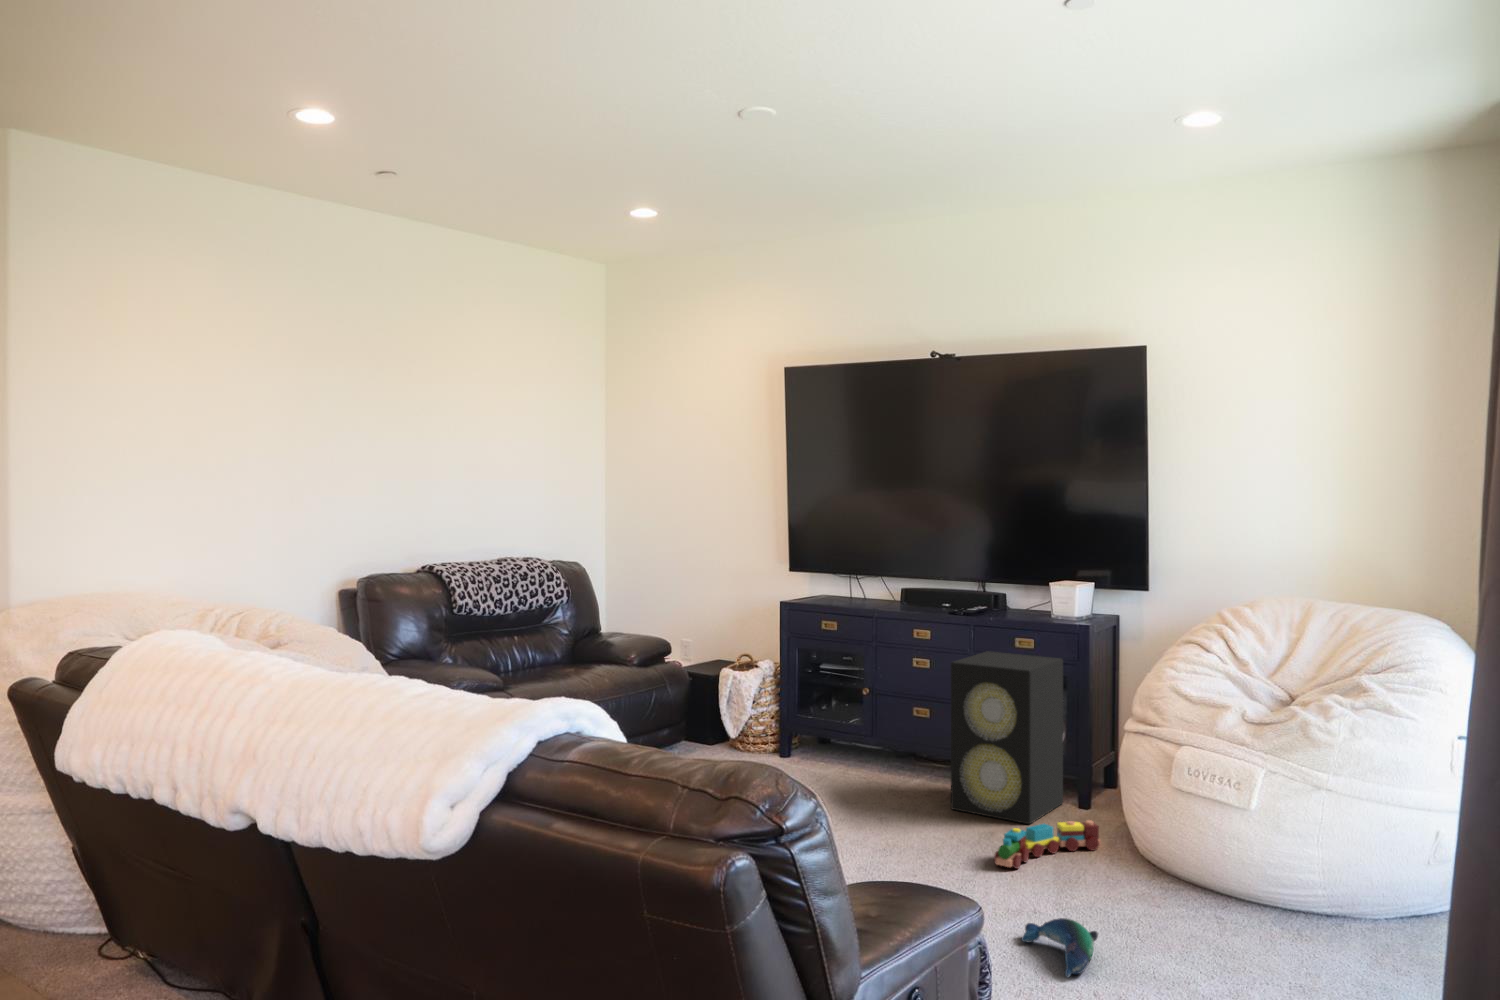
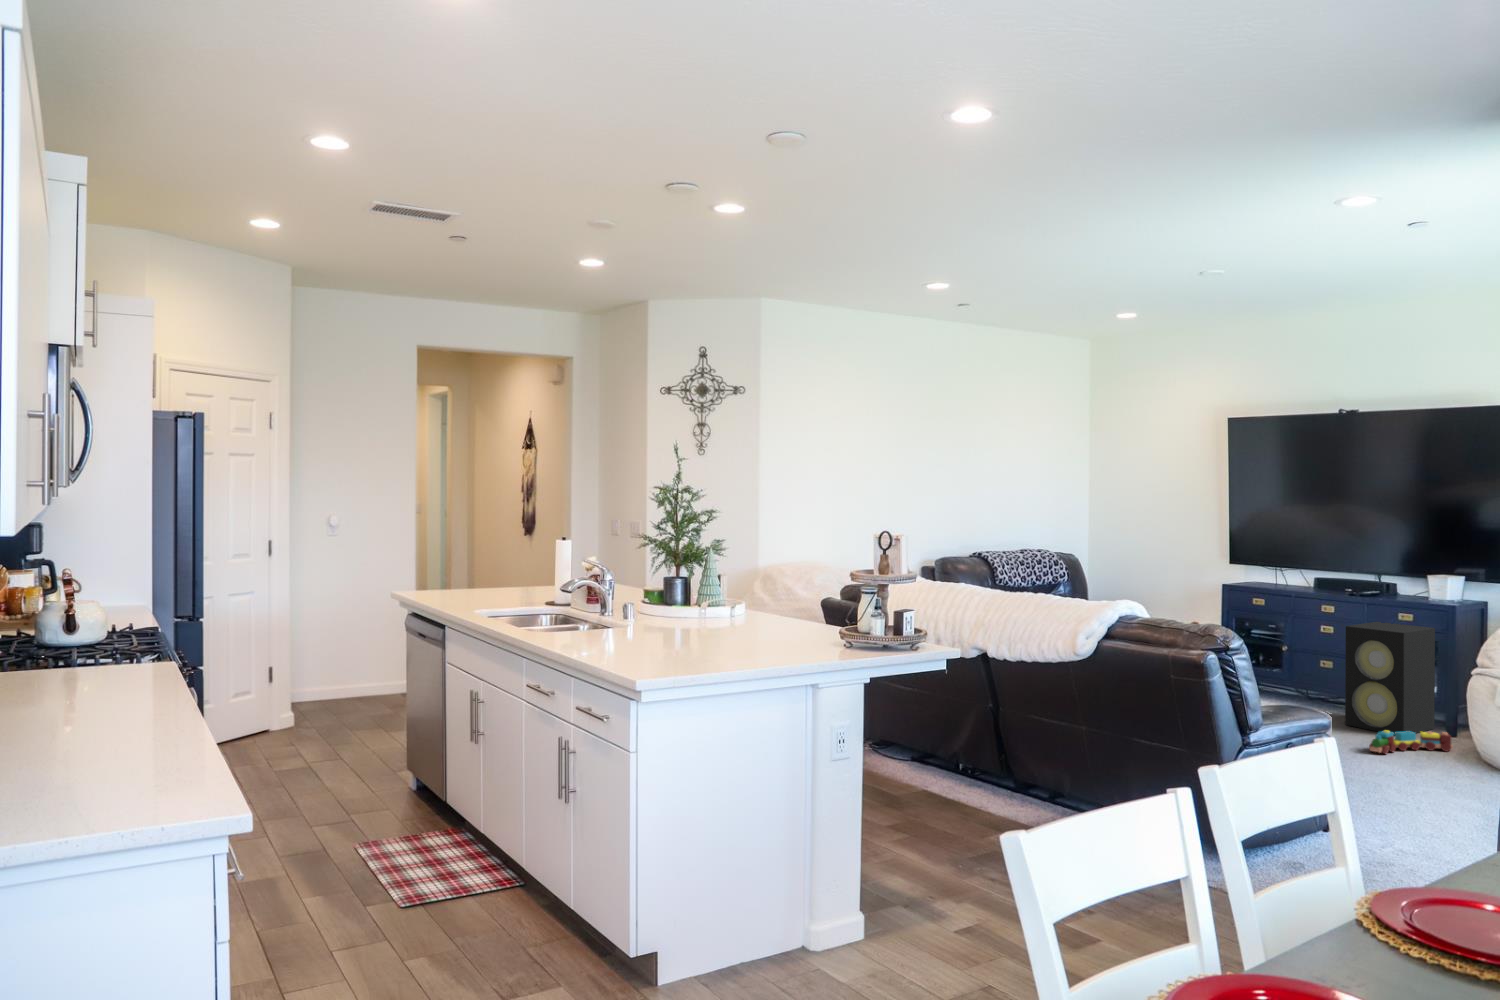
plush toy: present [1022,918,1098,978] -> none [1376,769,1425,797]

